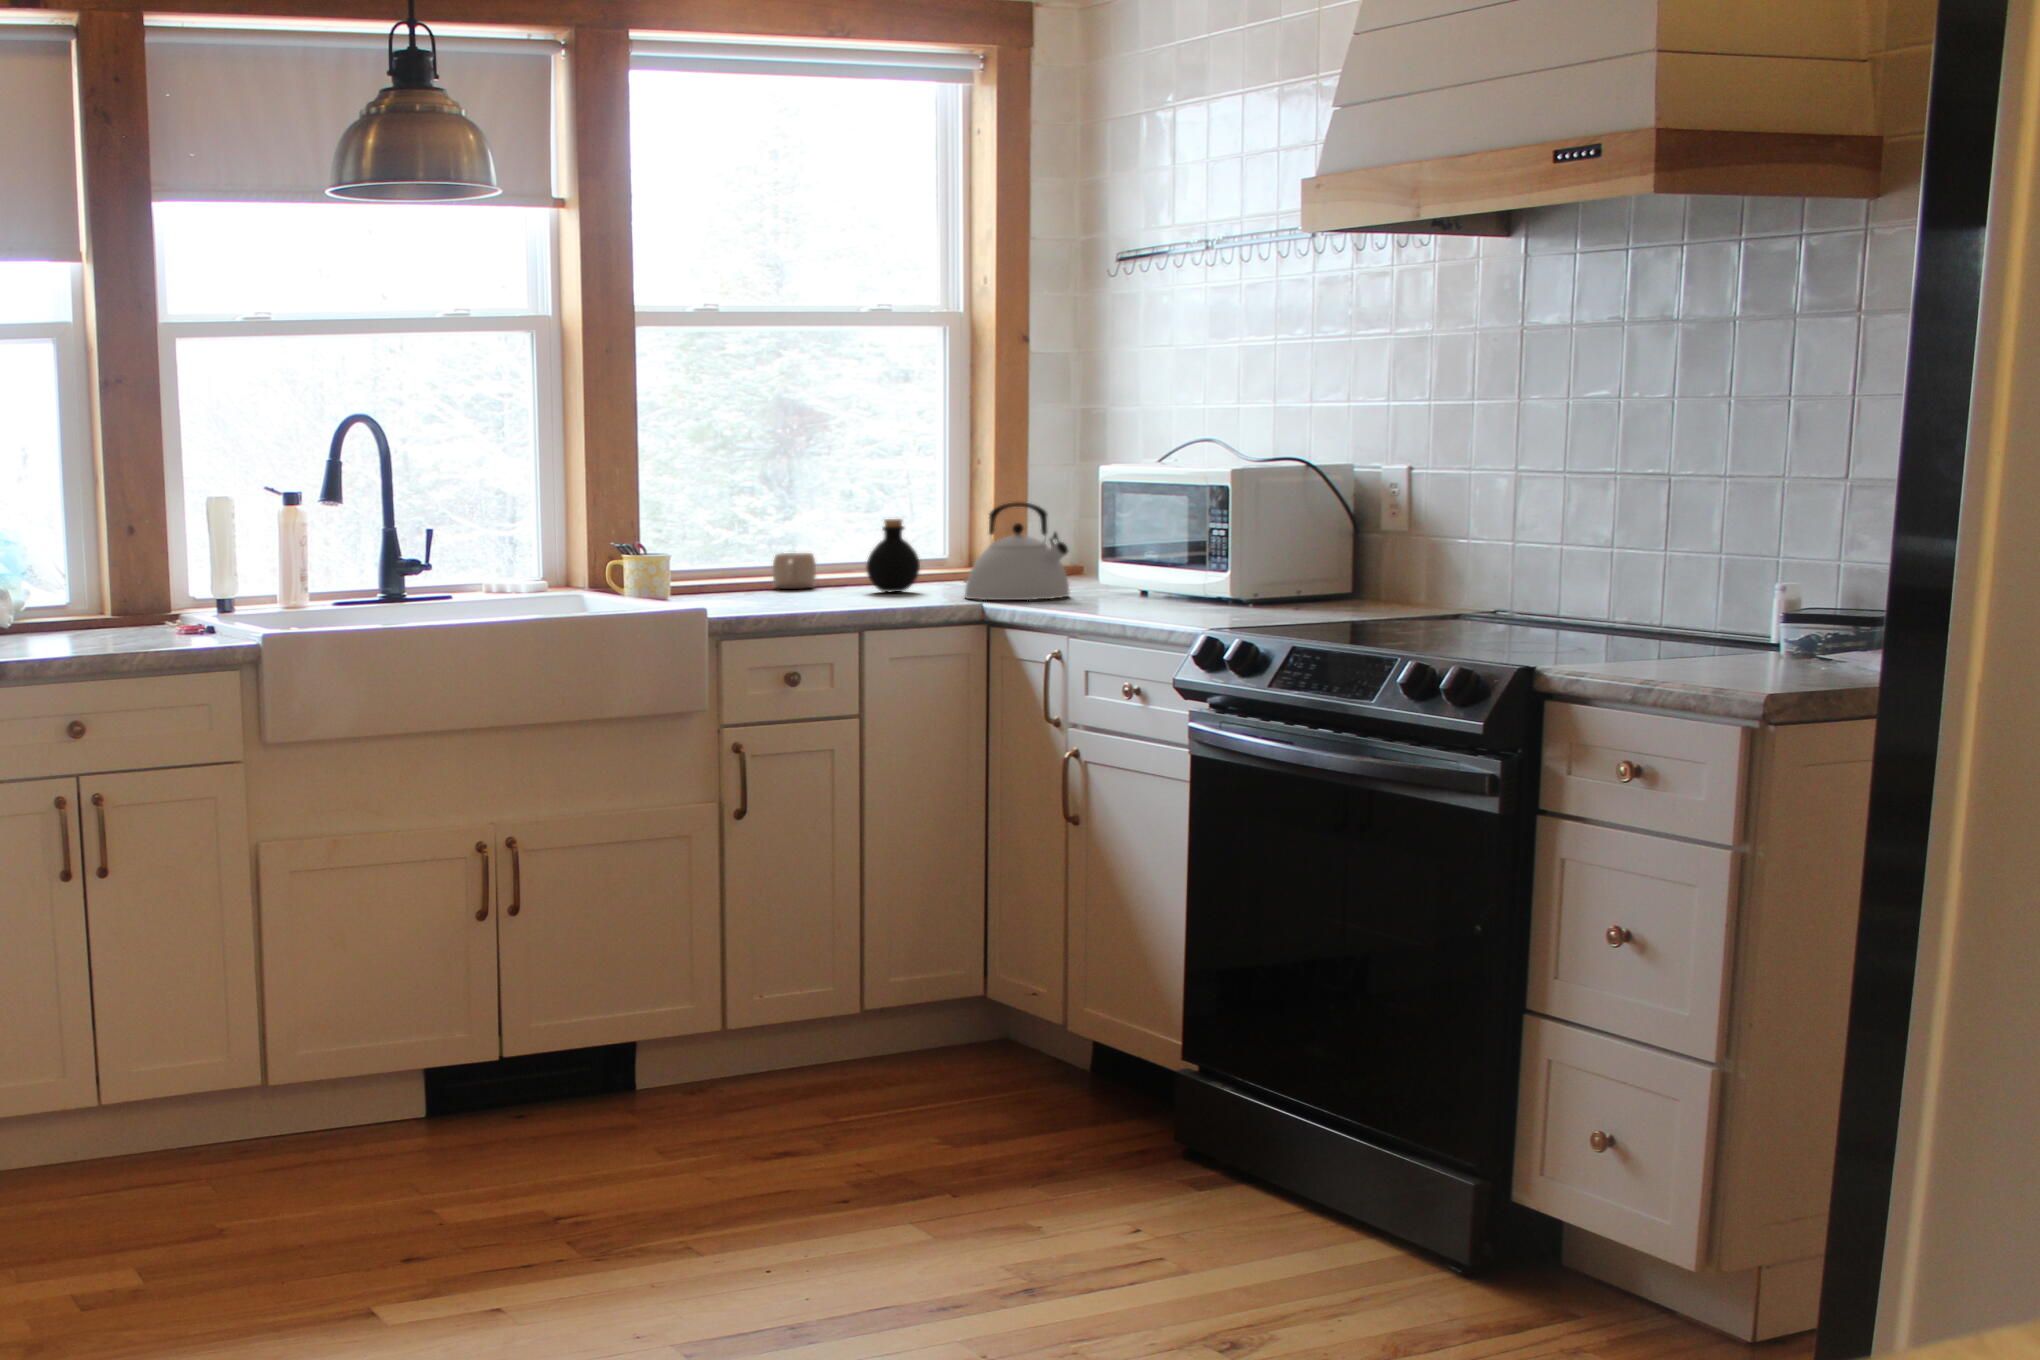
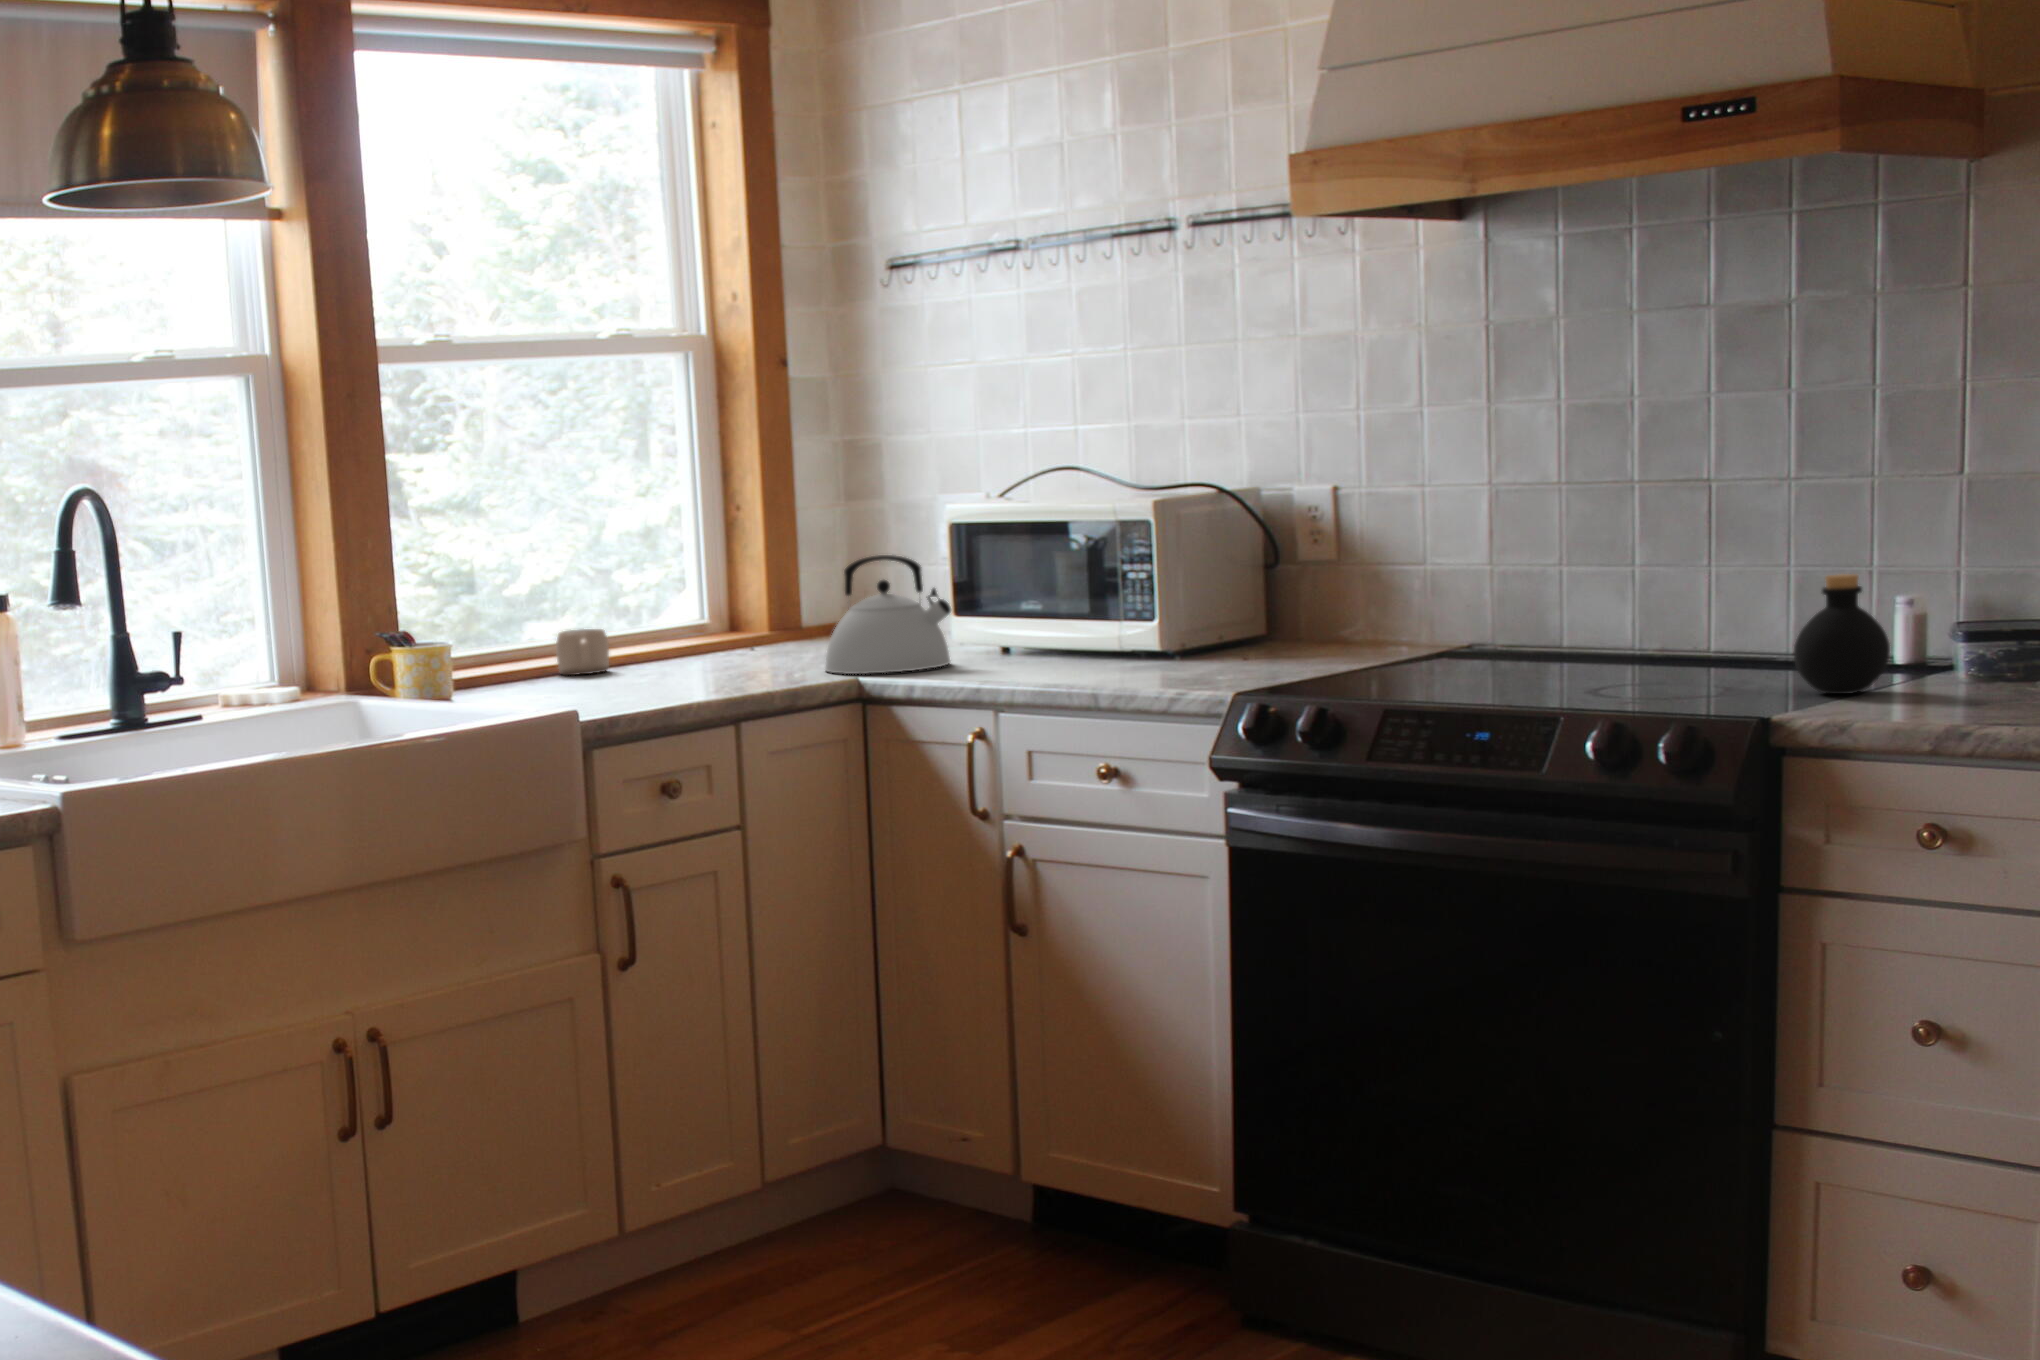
bottle: present [867,519,920,592] -> present [1794,574,1890,694]

